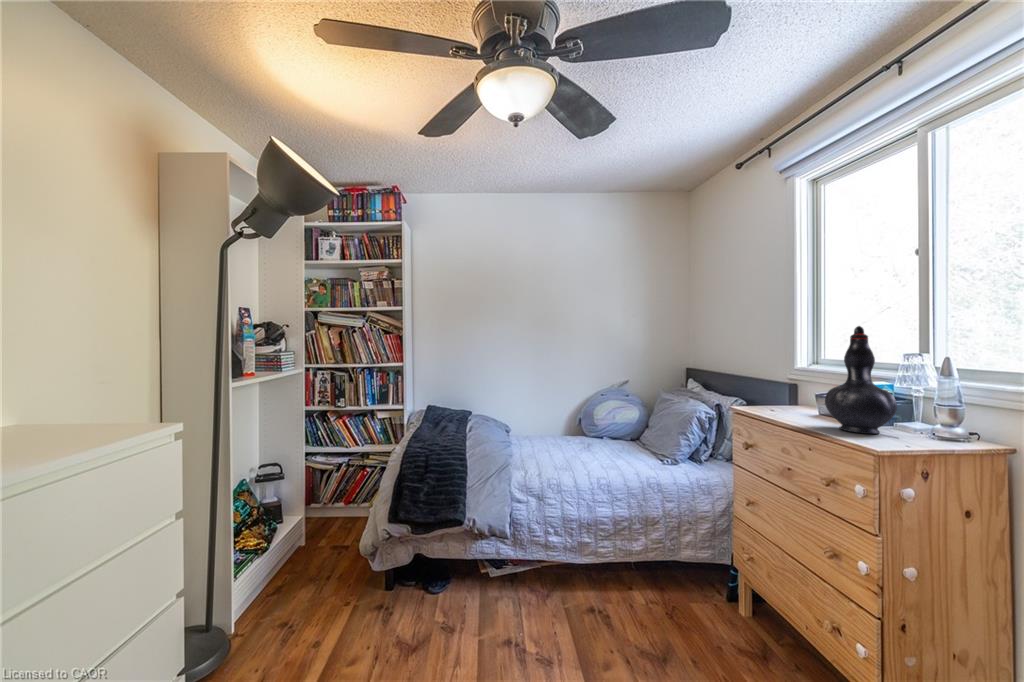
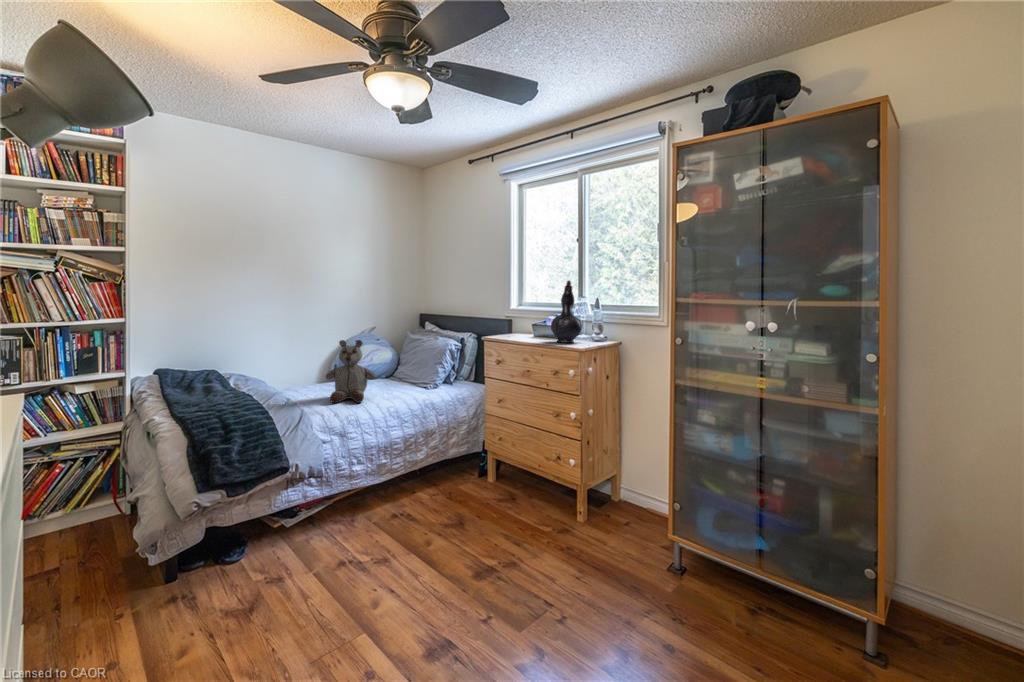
stuffed bear: none [550,399,598,466] -> present [326,340,376,403]

